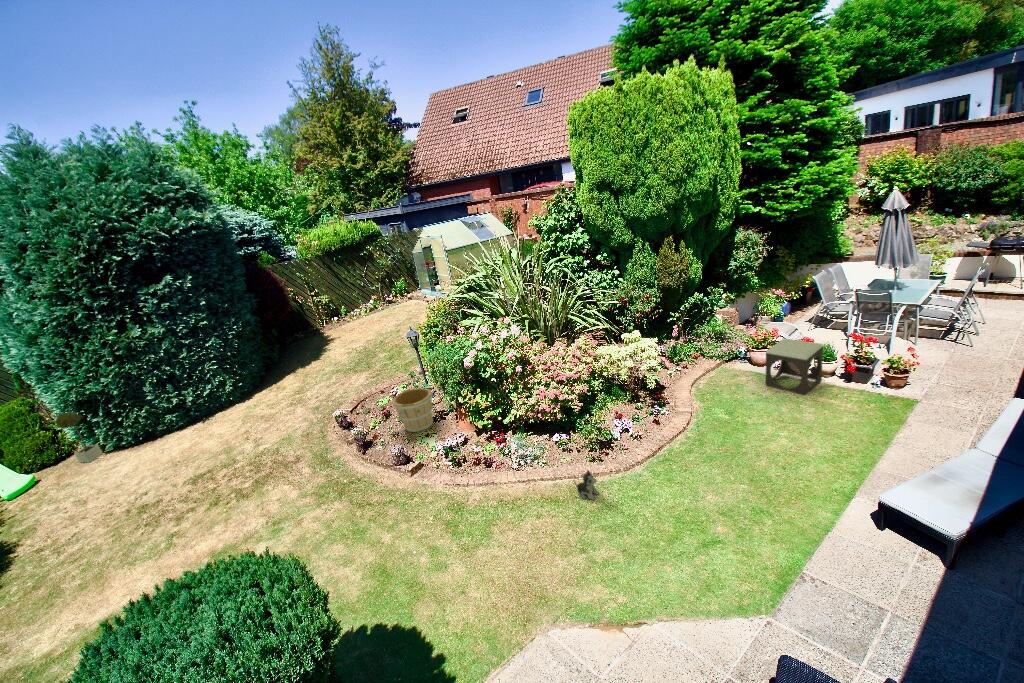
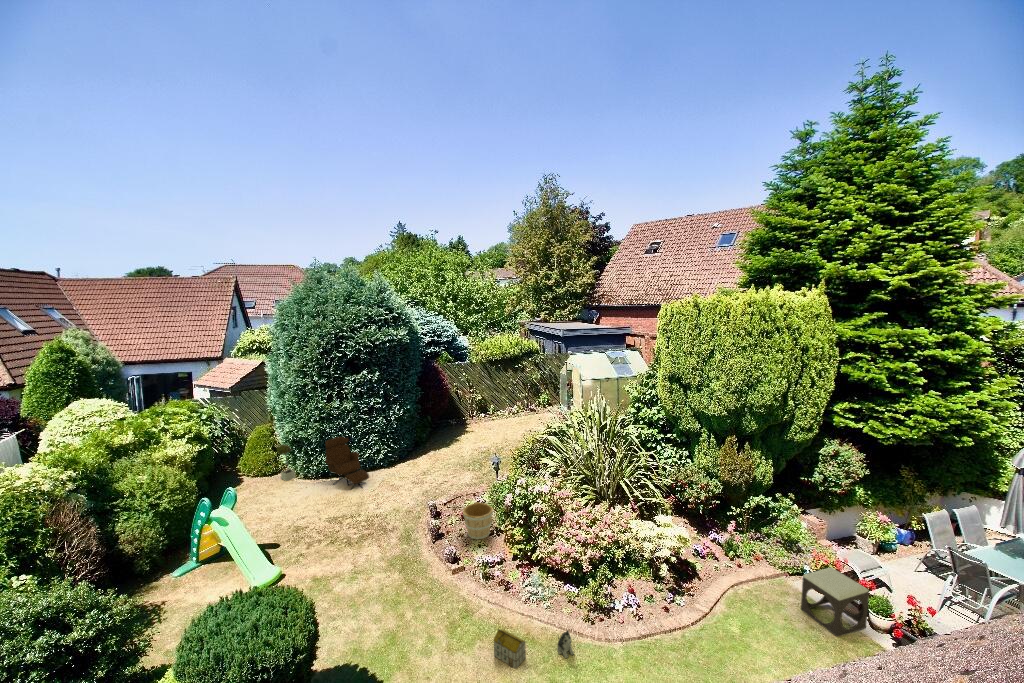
lounge chair: none [137,376,226,443] -> present [325,437,369,487]
toy house: none [510,498,551,531] -> present [493,629,526,669]

